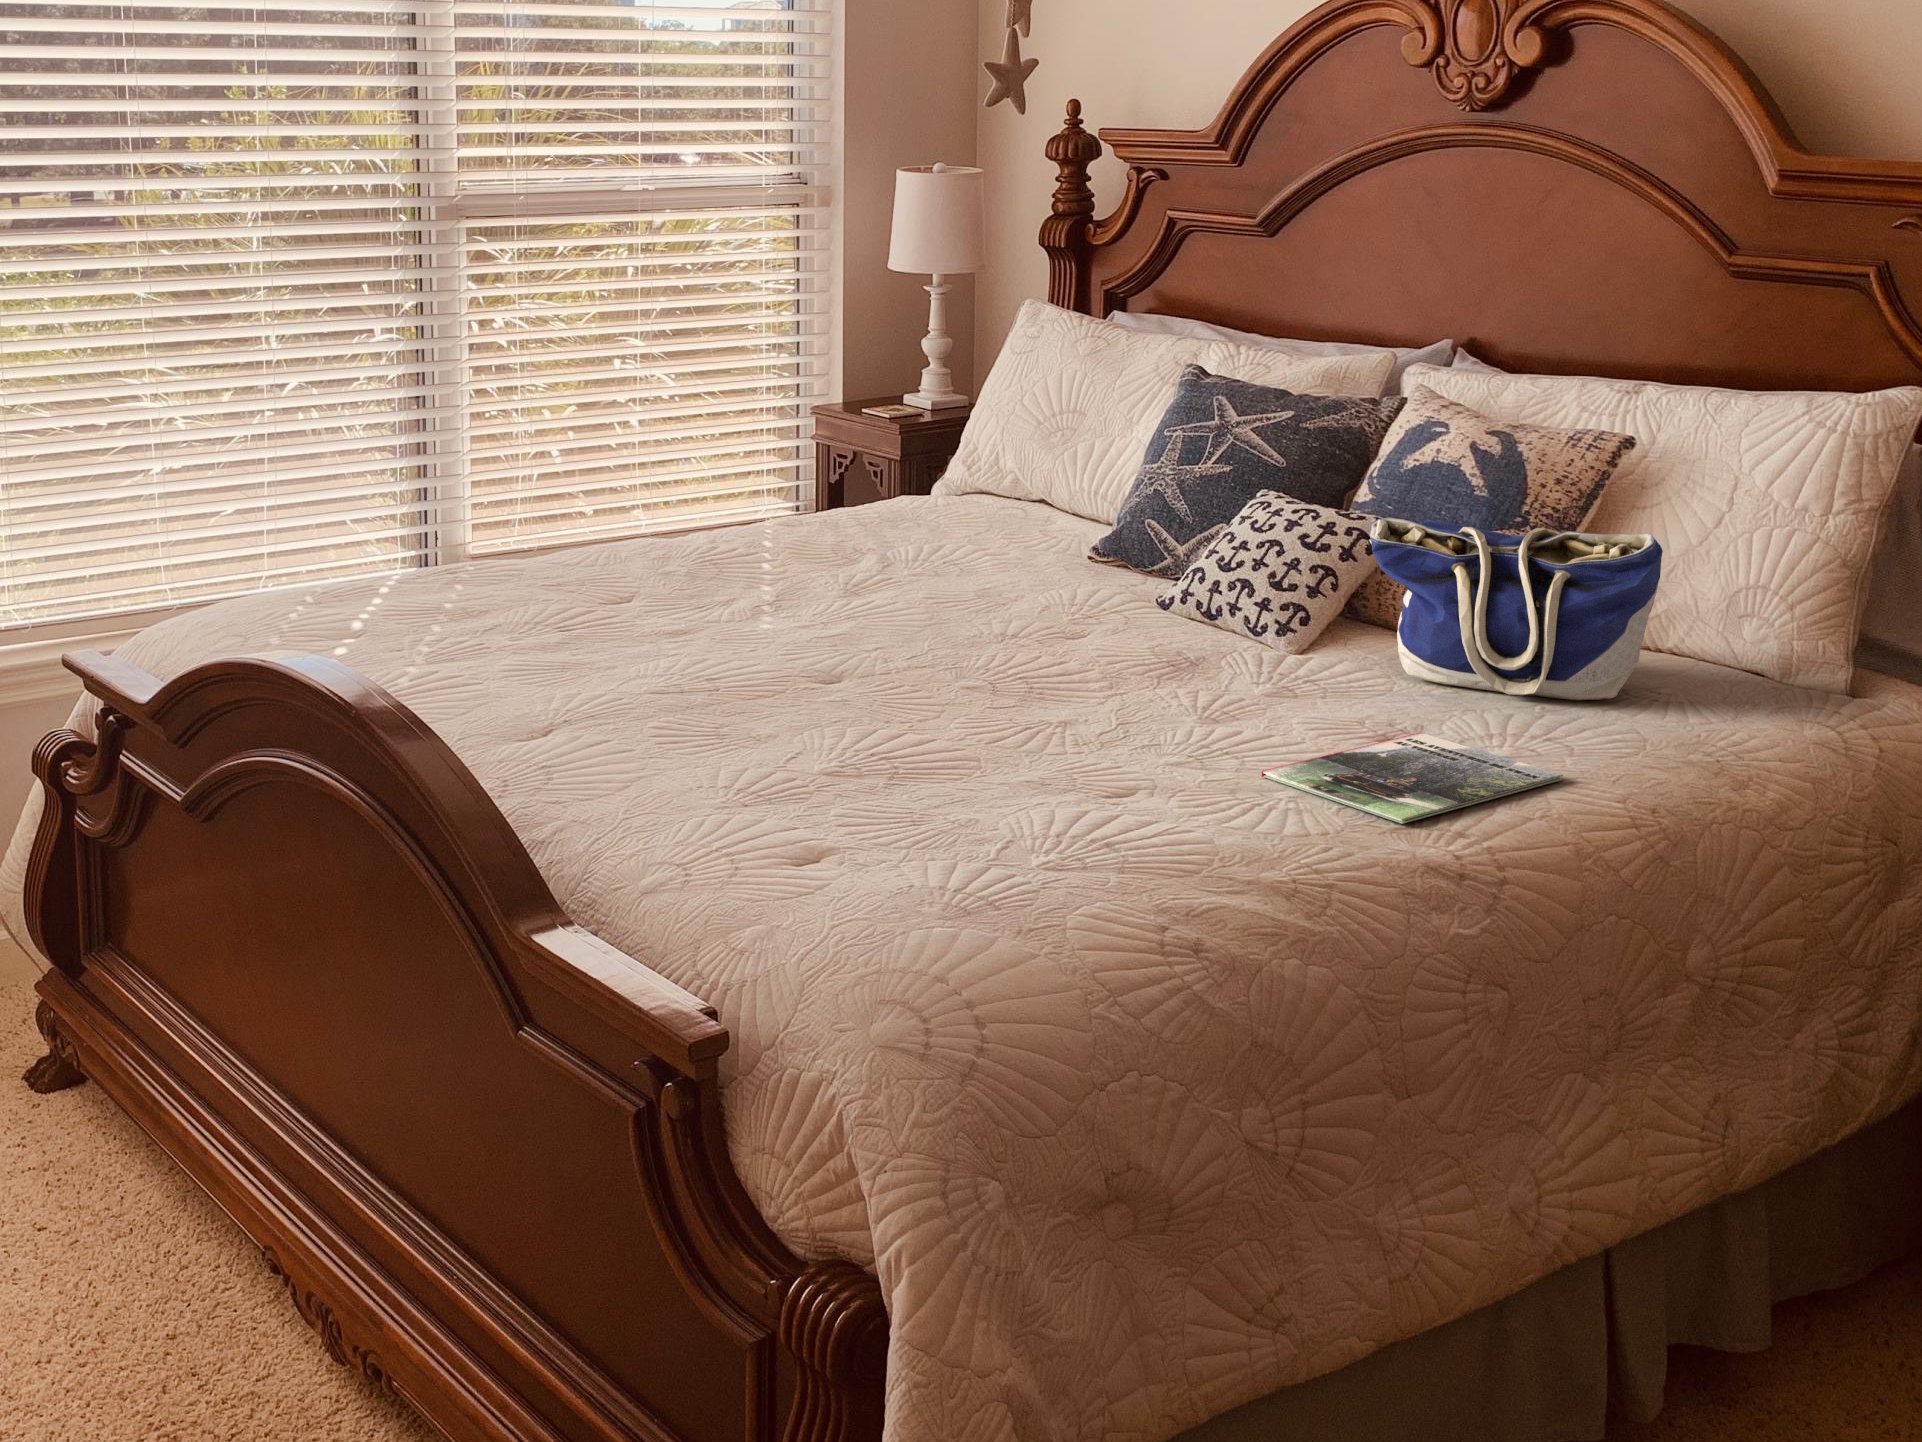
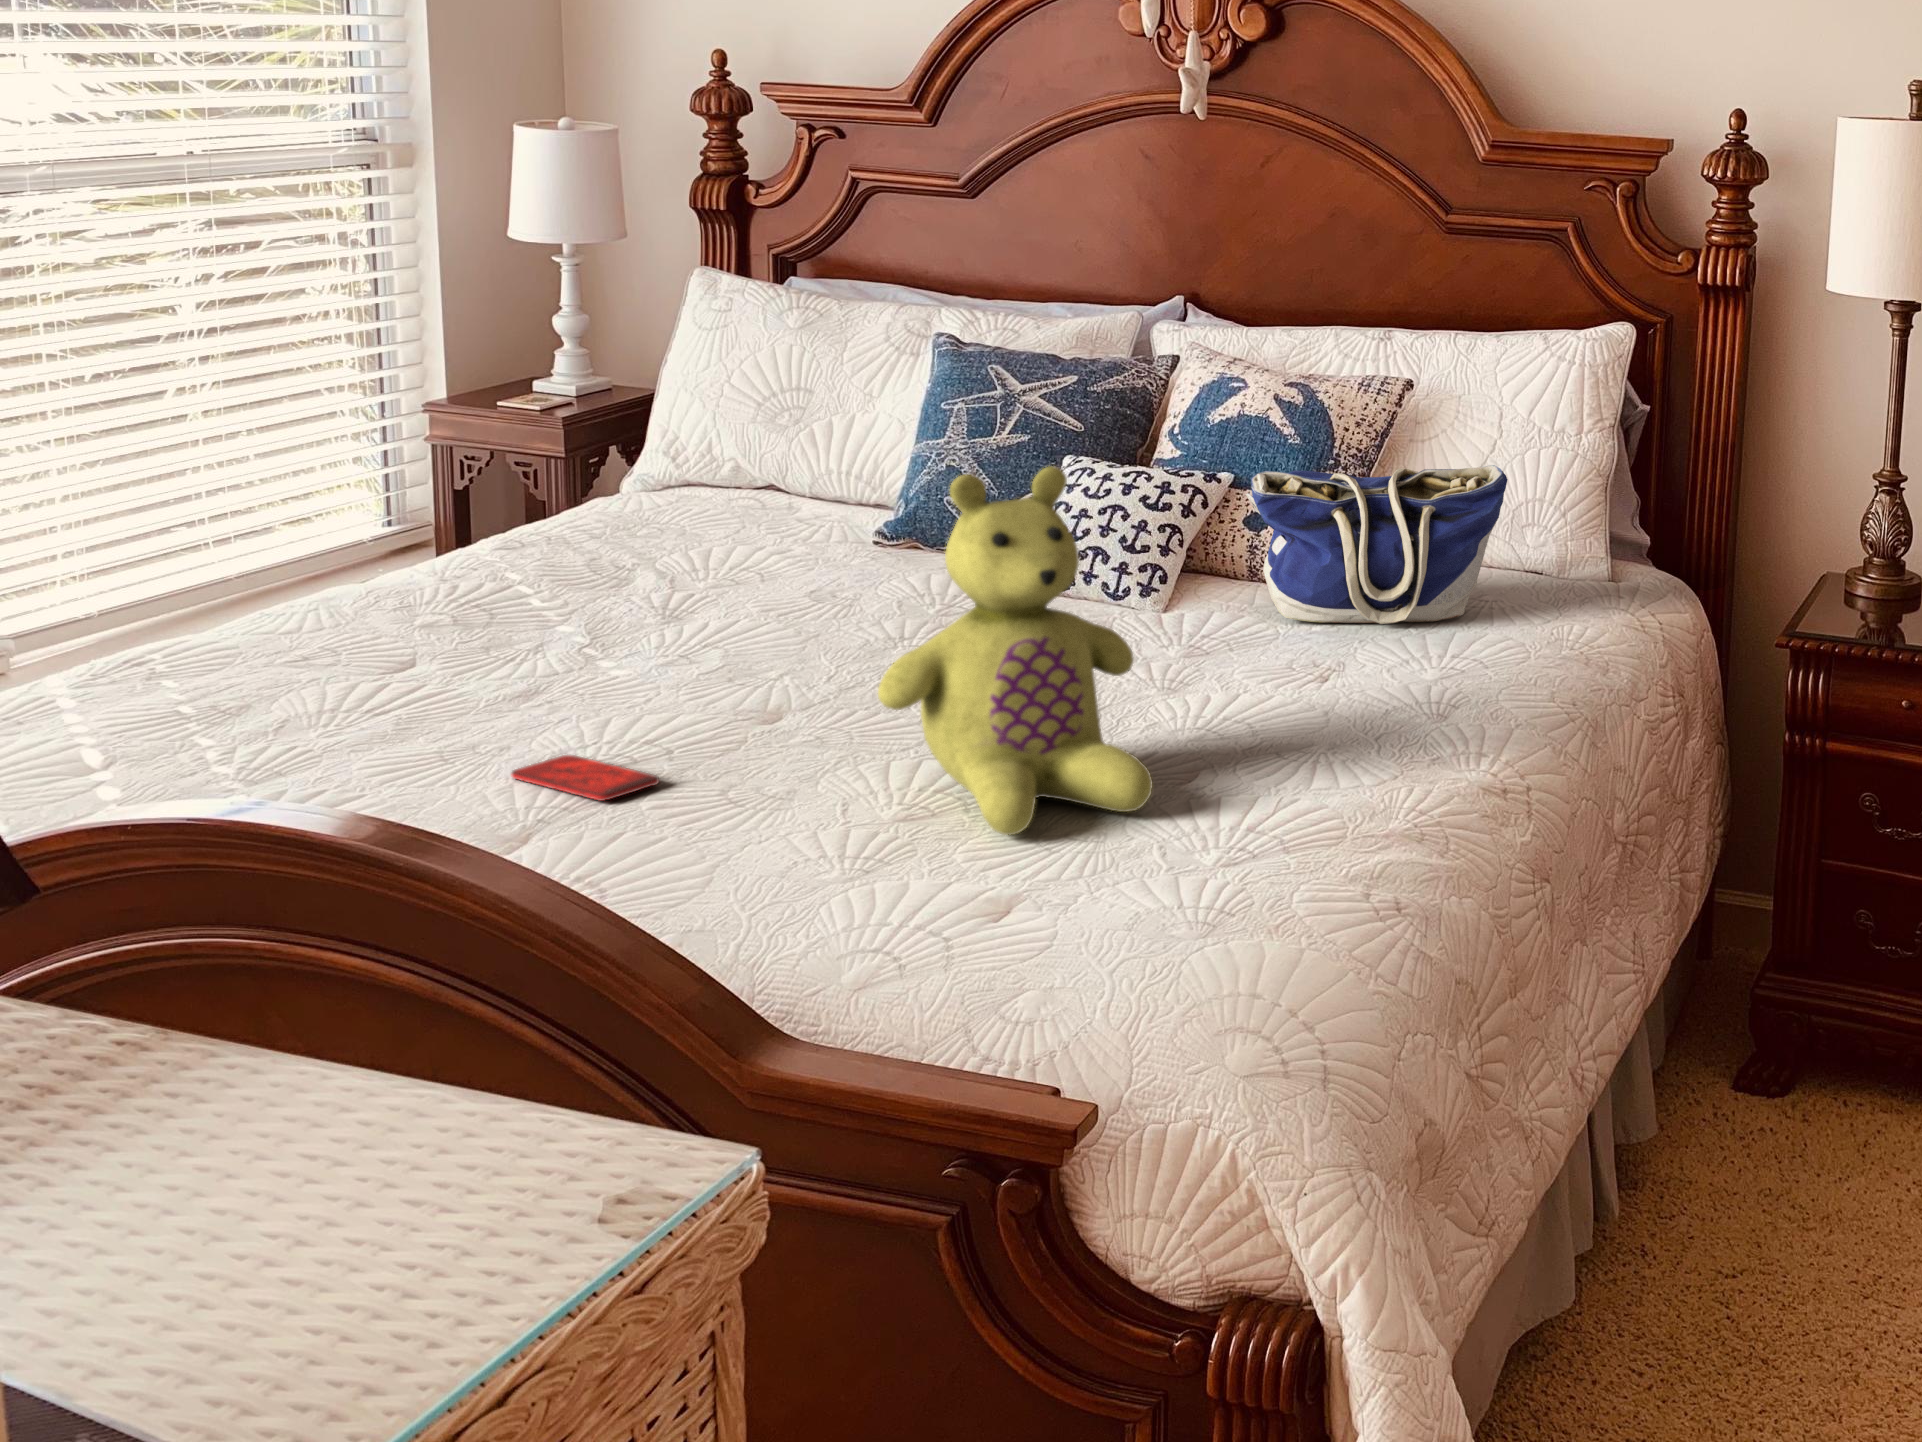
stuffed bear: none [851,482,1110,826] -> present [878,466,1152,835]
smartphone: none [608,698,705,738] -> present [511,755,659,801]
magazine: present [1261,733,1563,824] -> none [1255,669,1492,753]

